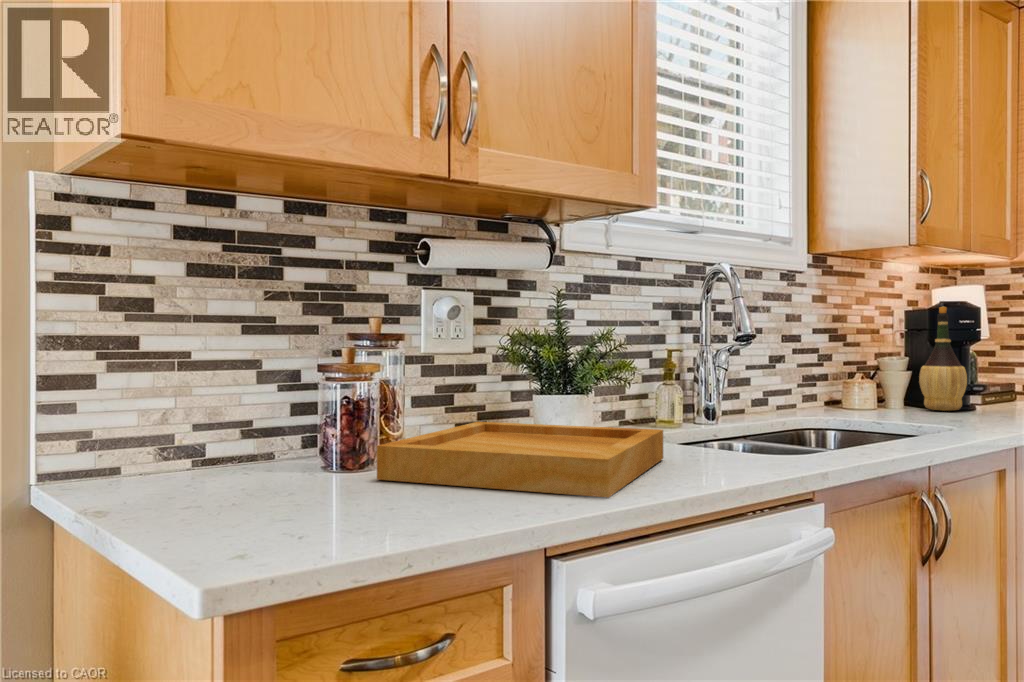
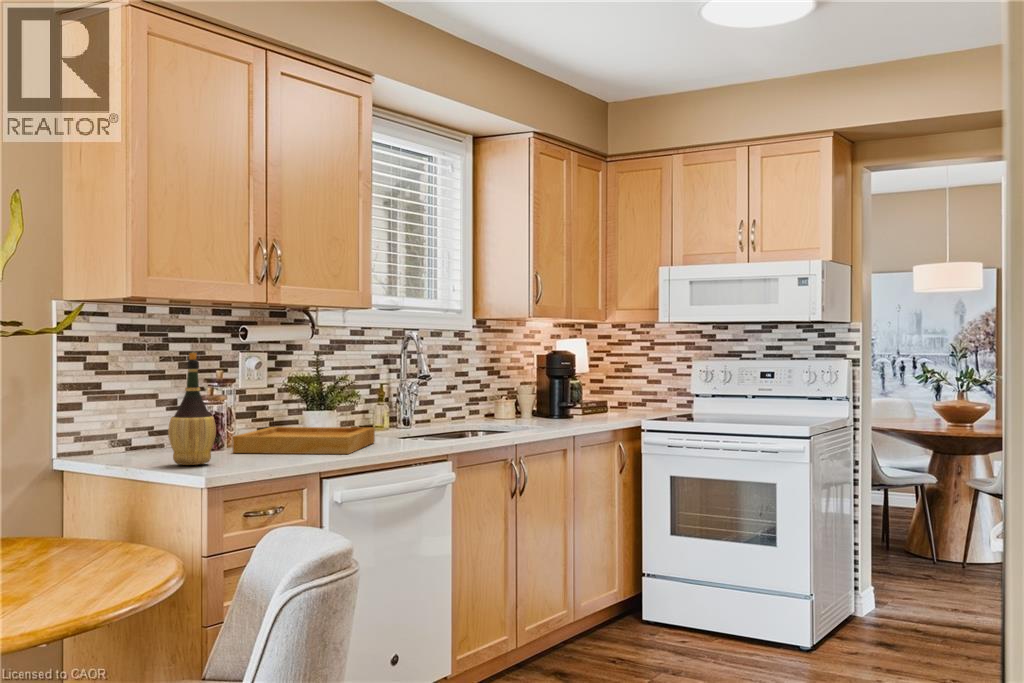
wine bottle: present [919,307,967,411] -> present [168,353,216,465]

